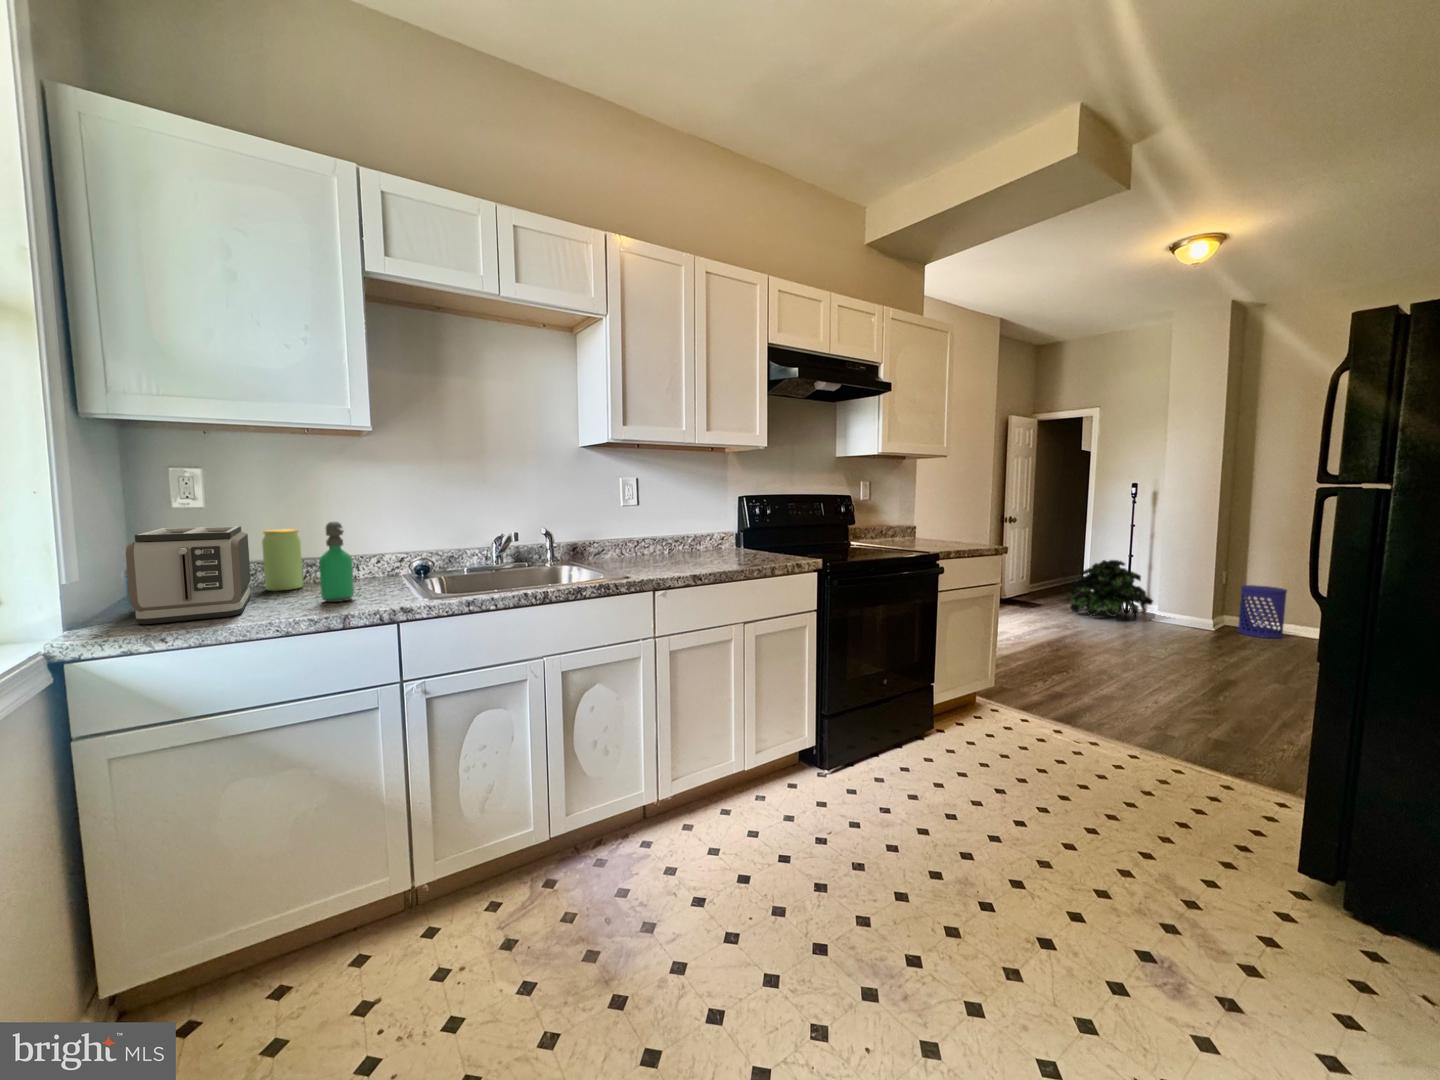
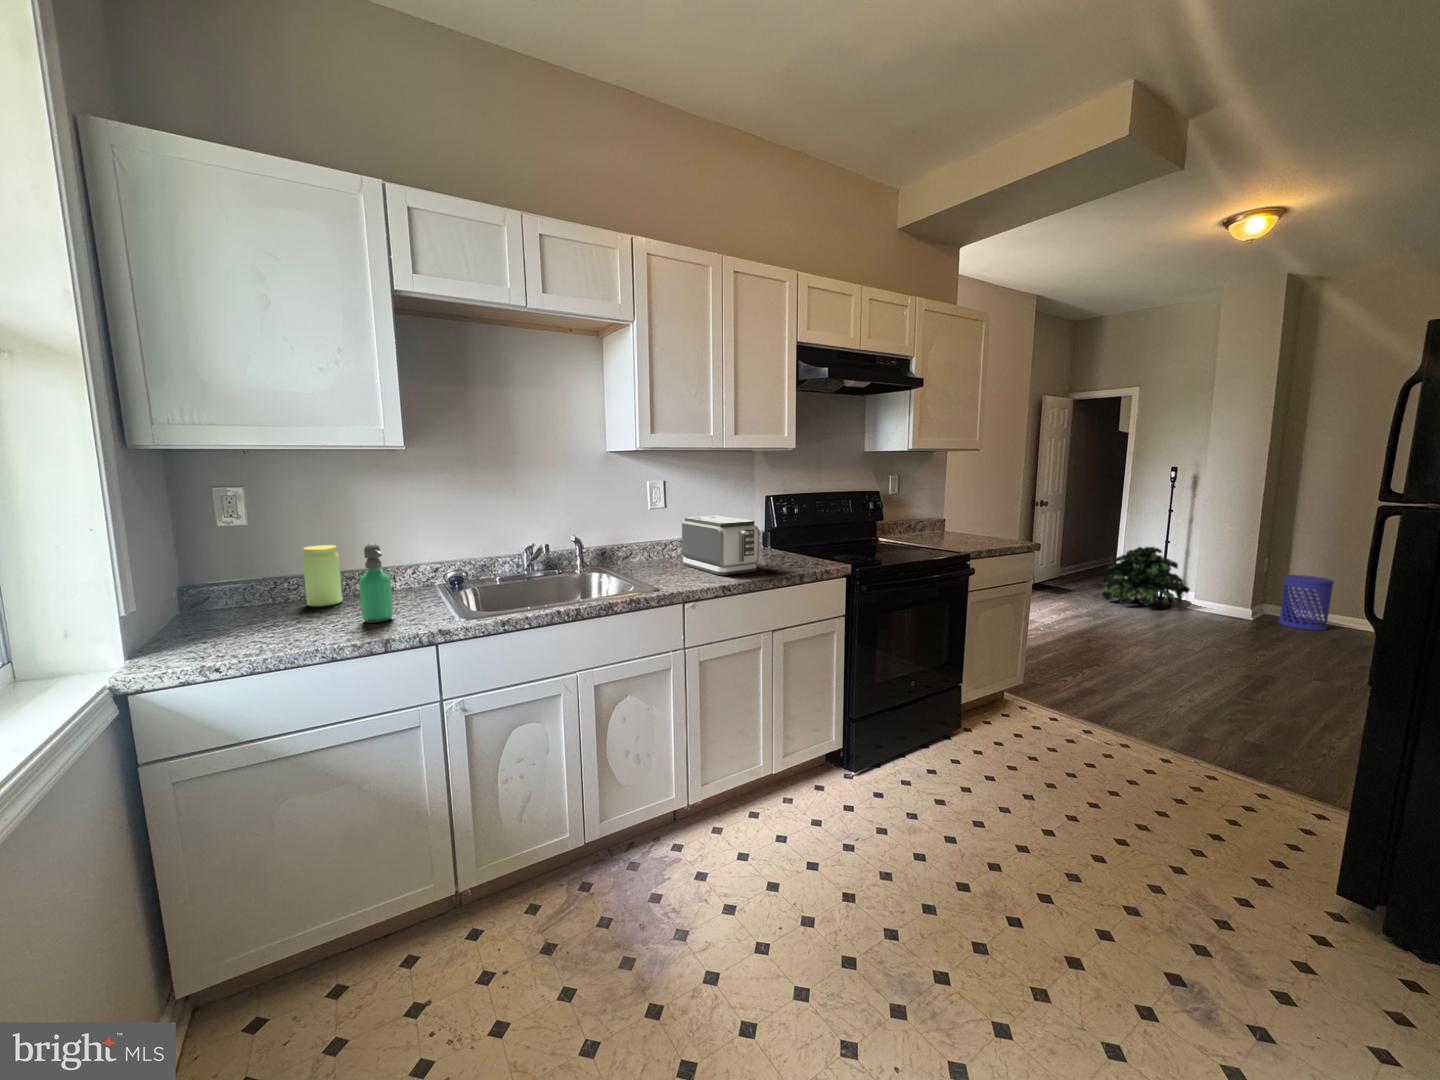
toaster: present [126,526,251,624] -> present [682,516,759,575]

